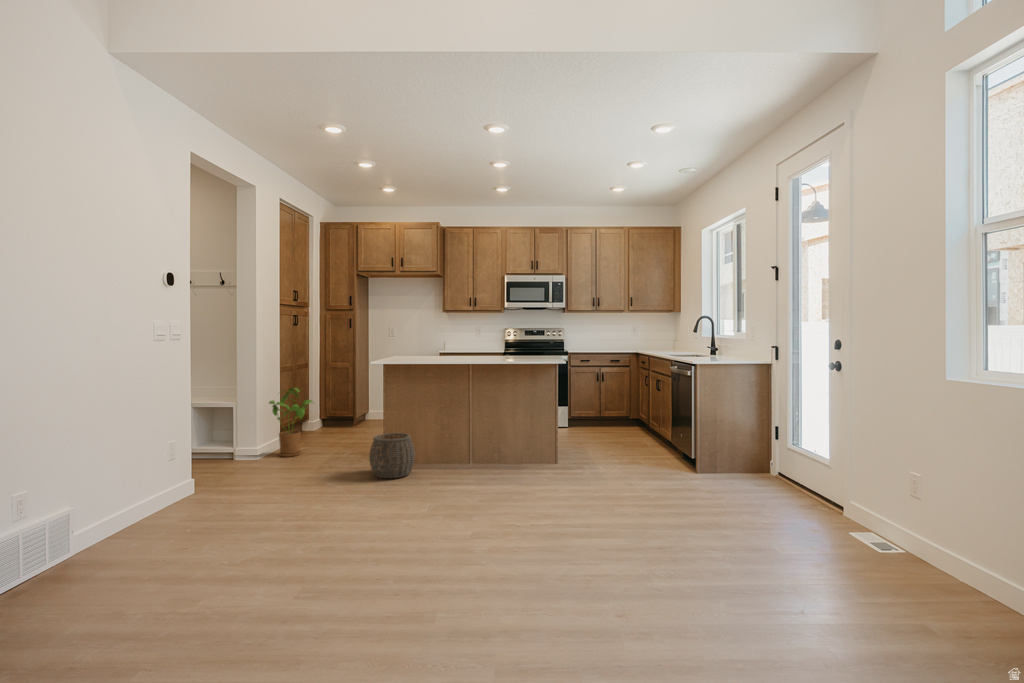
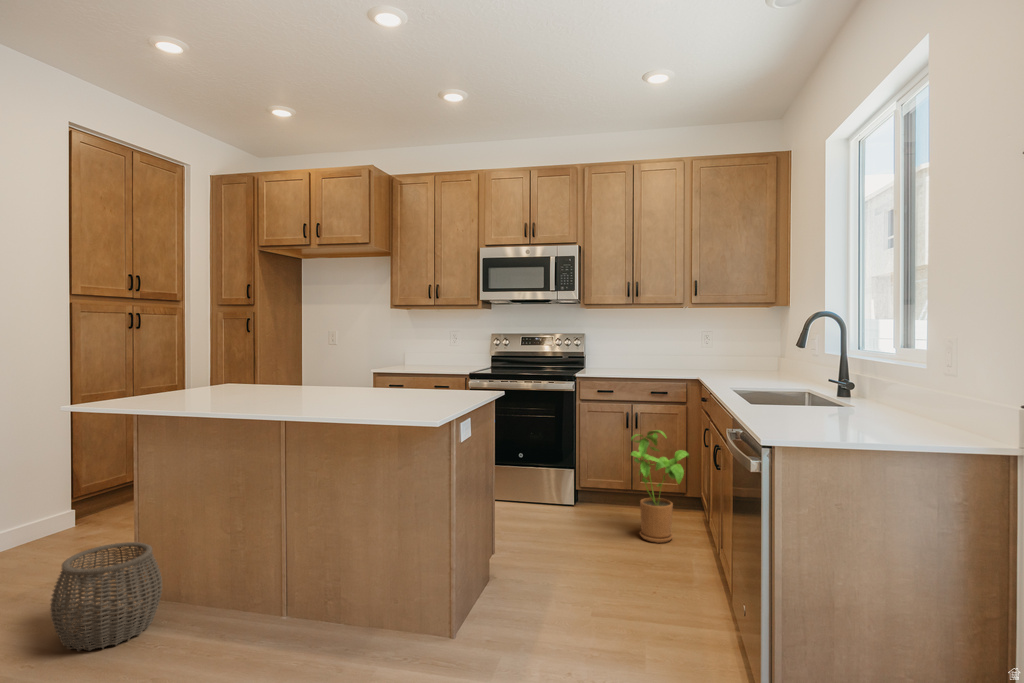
house plant: present [269,388,313,457] -> present [631,430,689,543]

